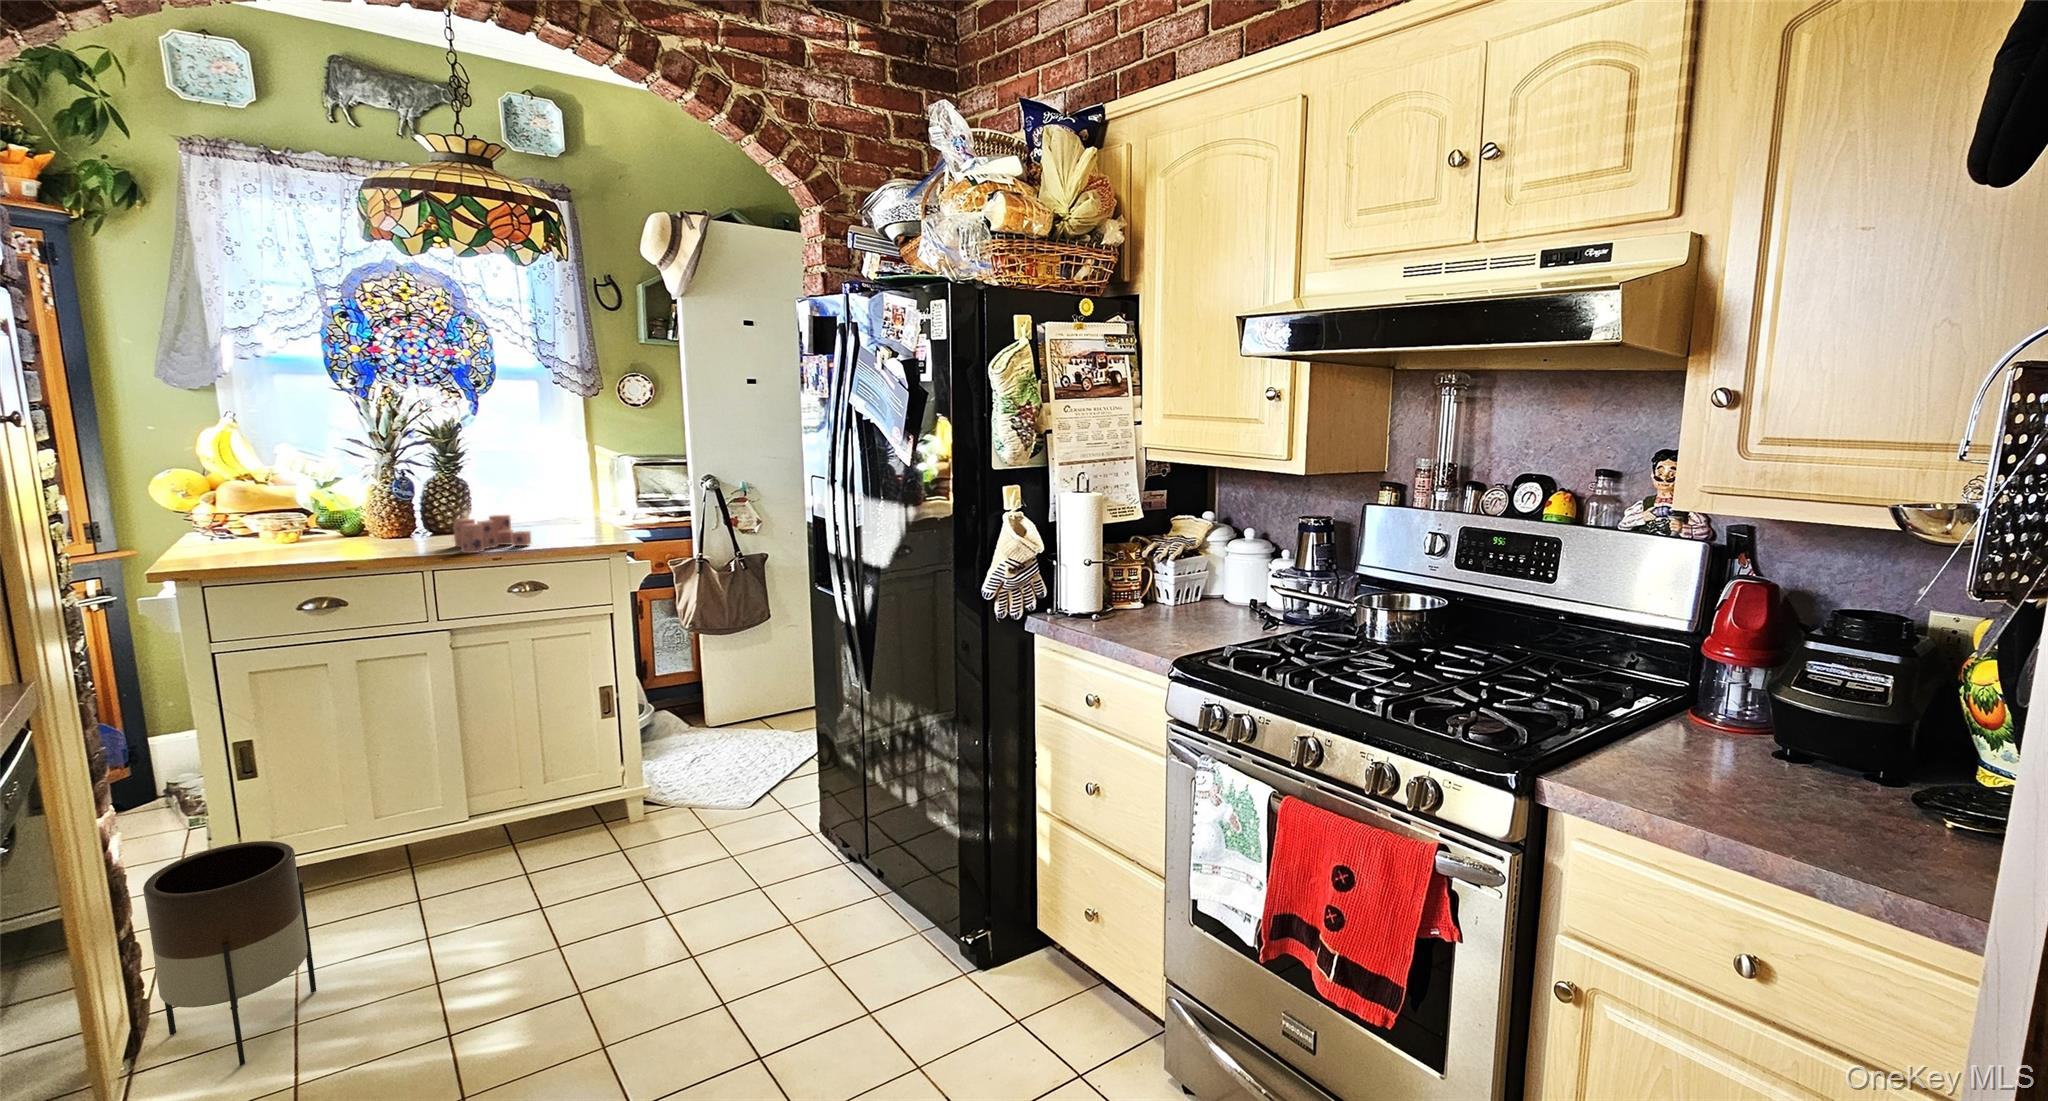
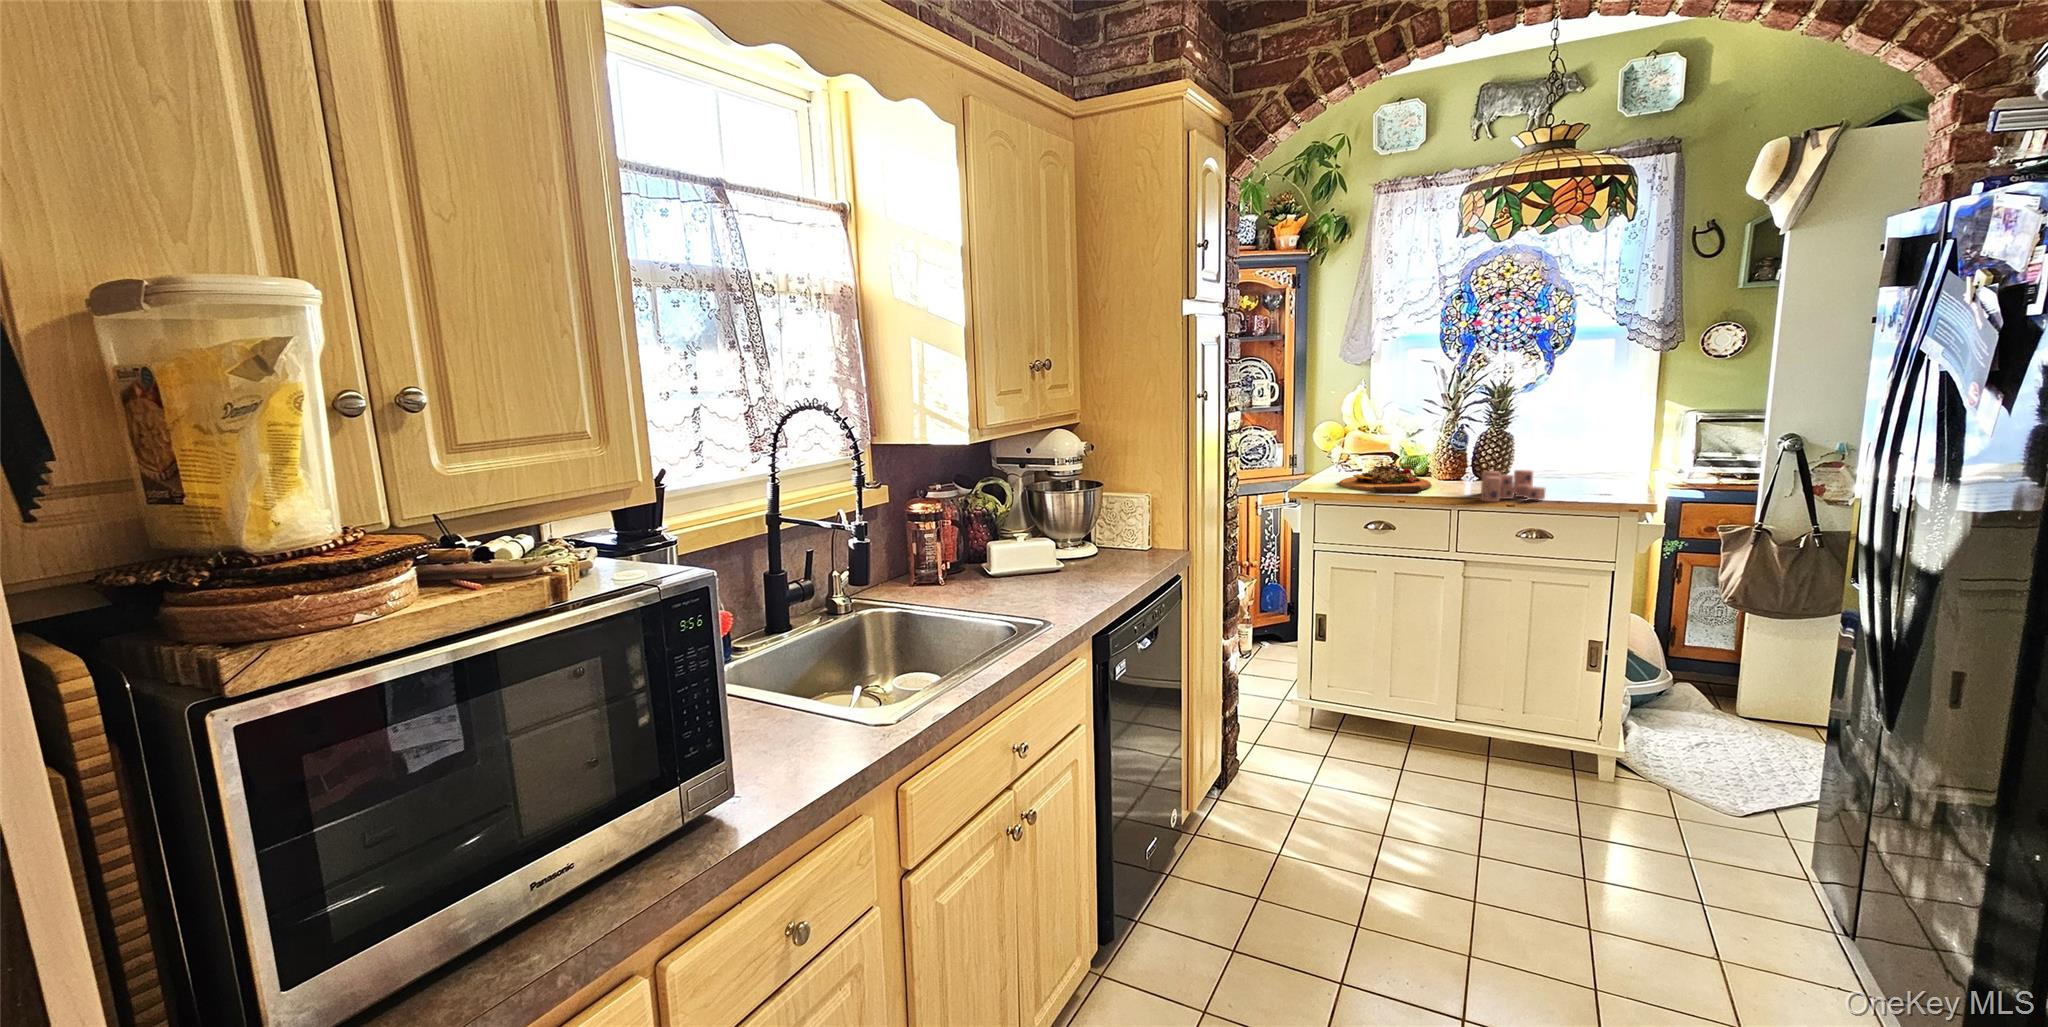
cutting board: none [244,524,387,561] -> present [1339,465,1432,493]
planter: present [143,841,317,1066] -> none [1238,676,1322,819]

